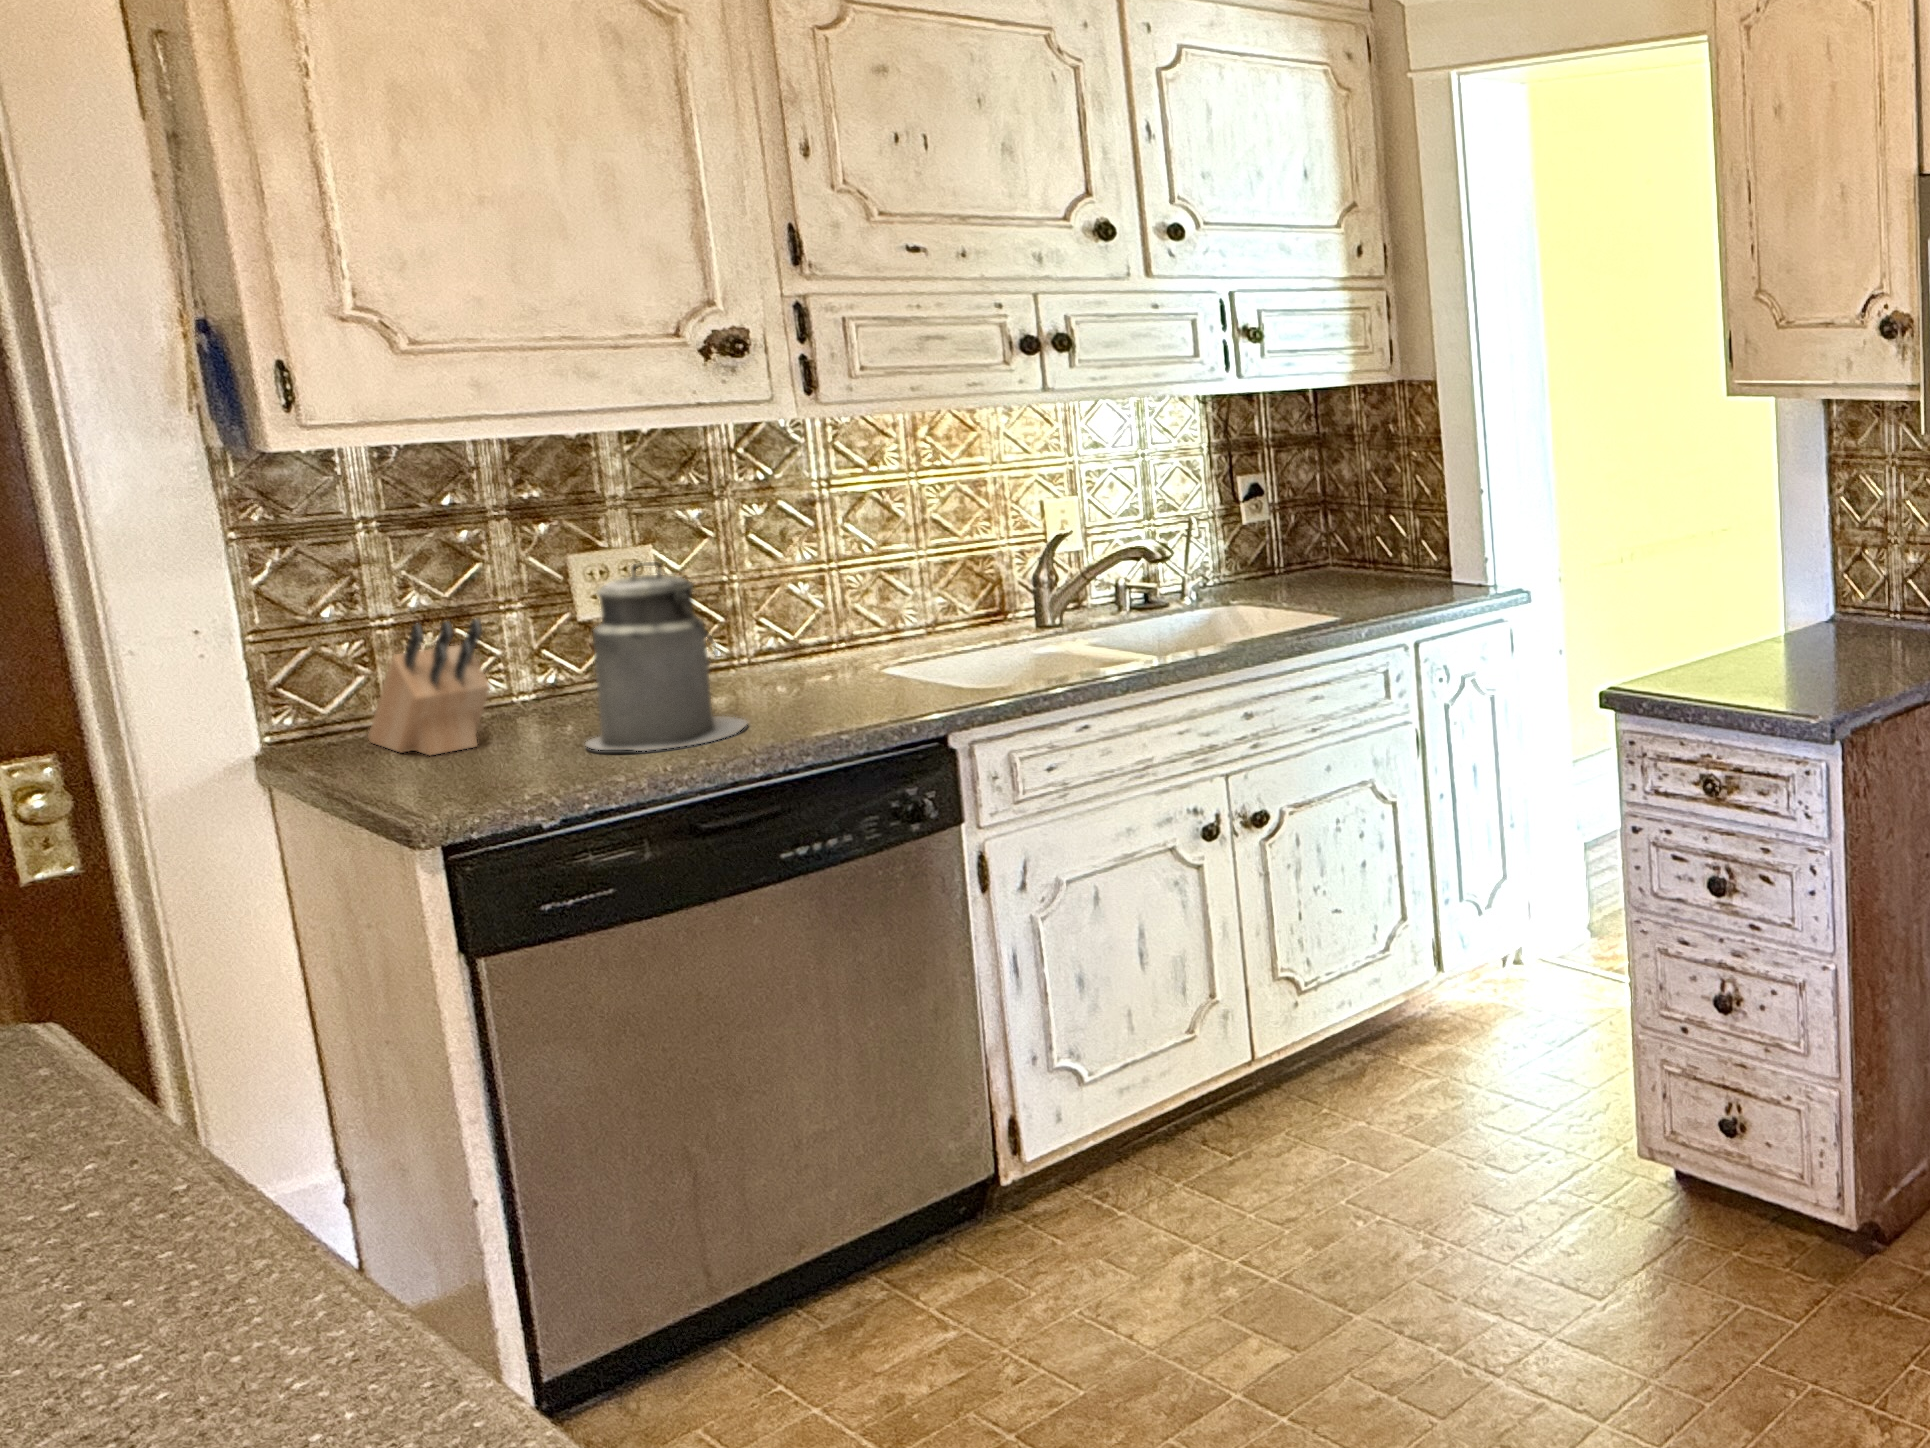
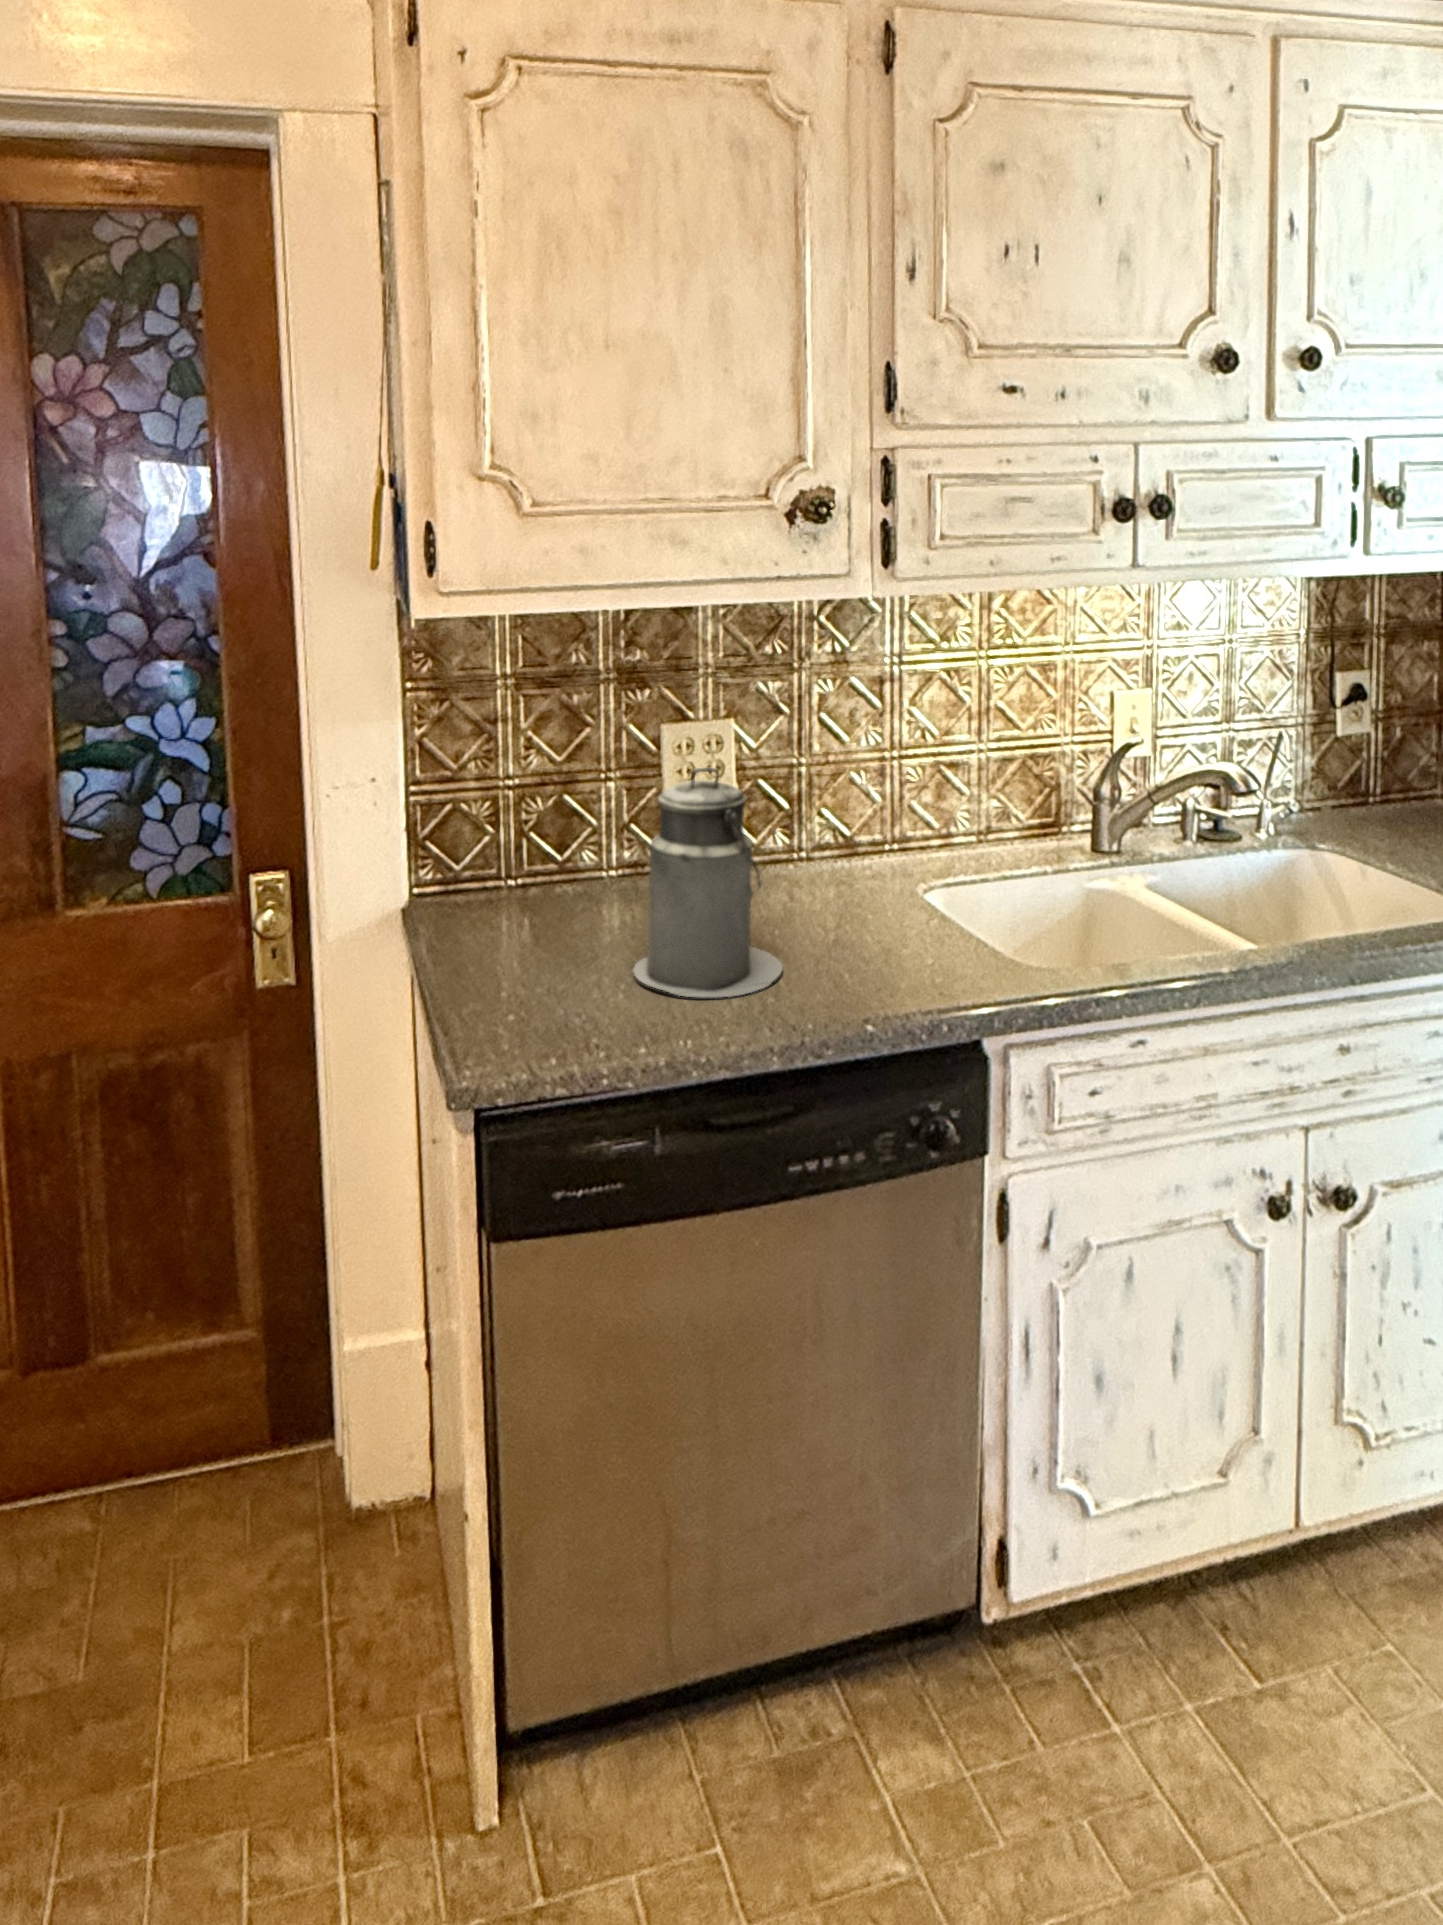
knife block: present [368,618,490,755] -> none [484,807,568,947]

